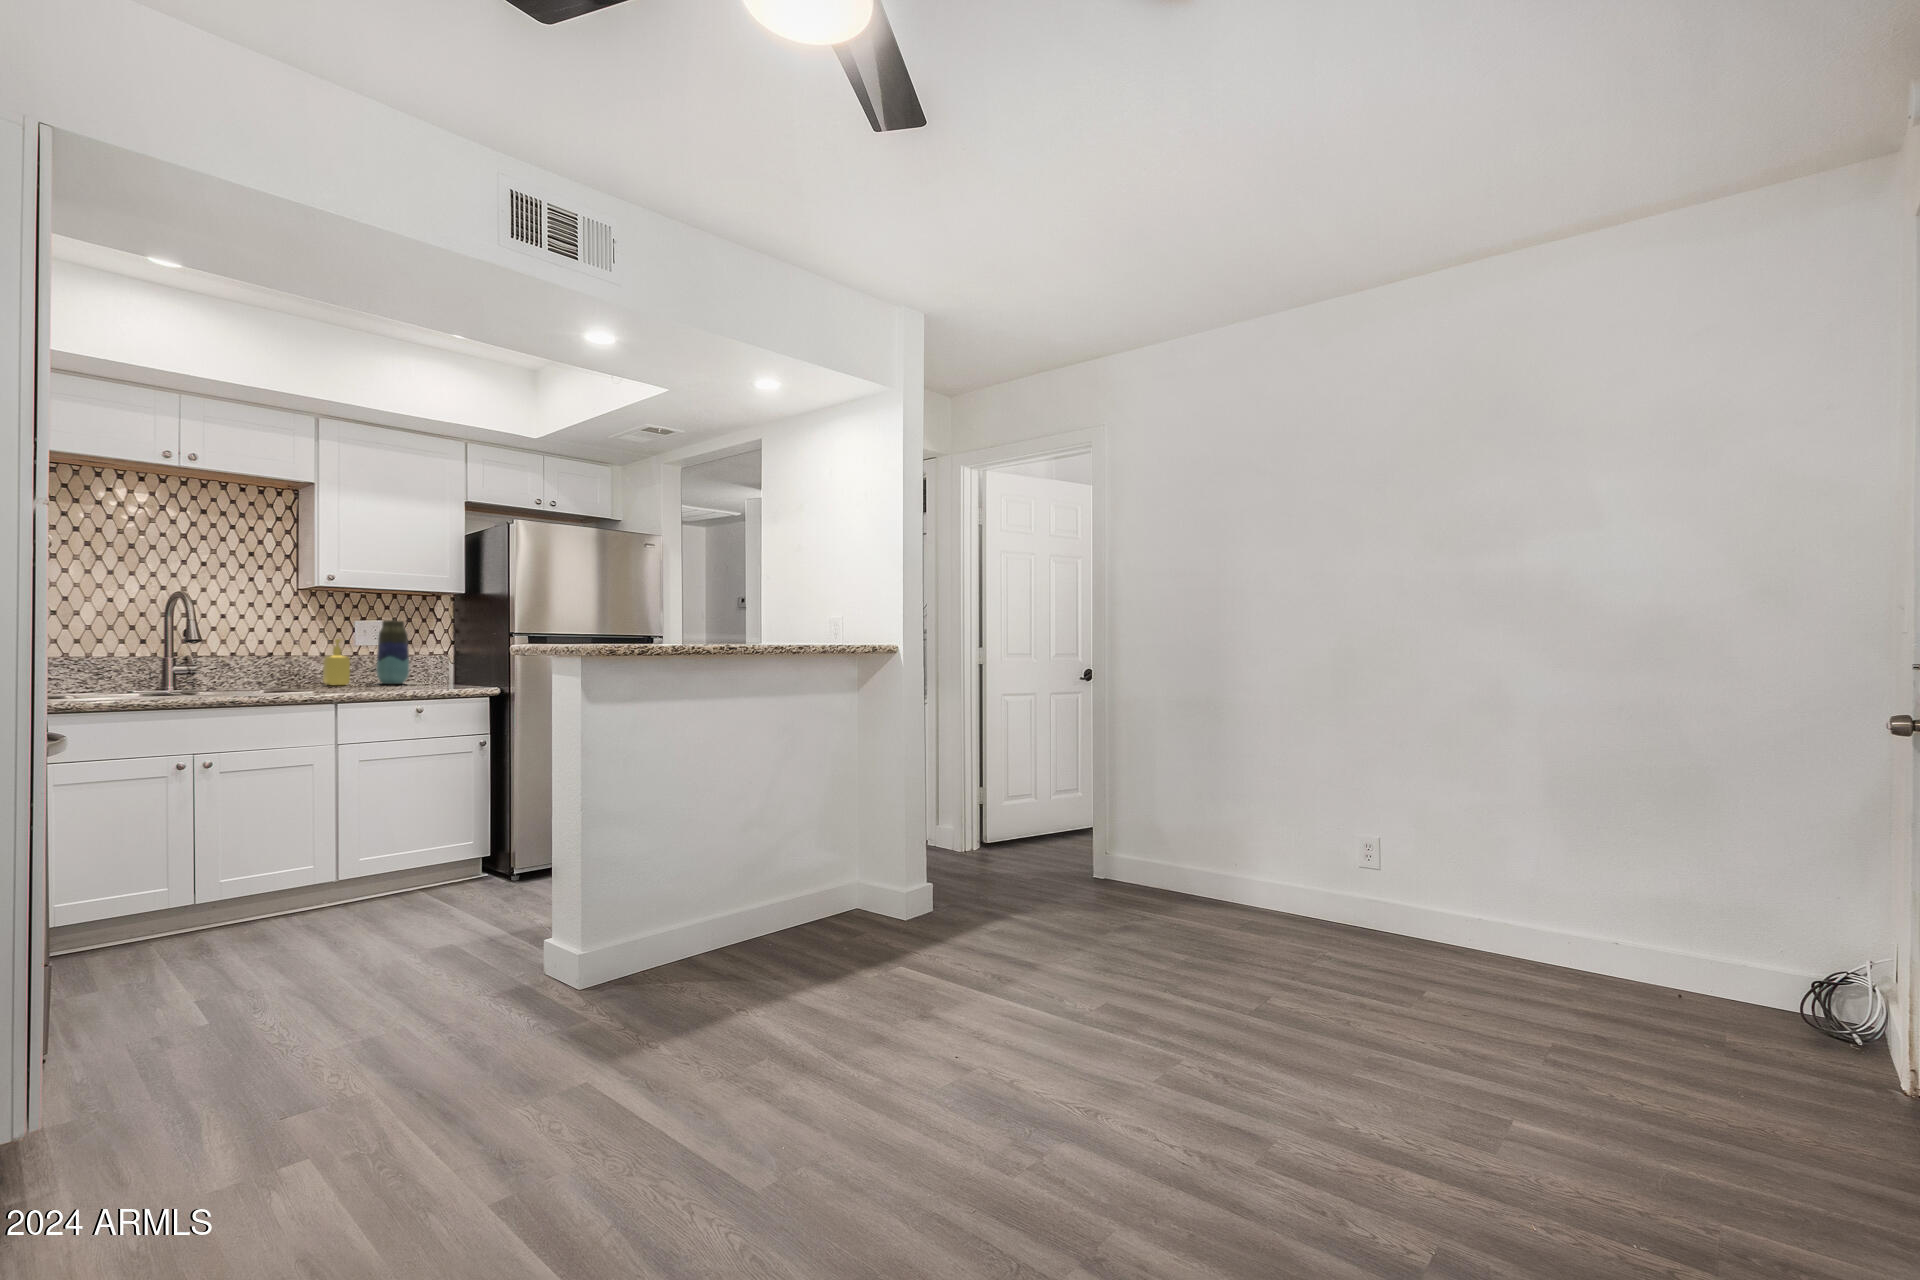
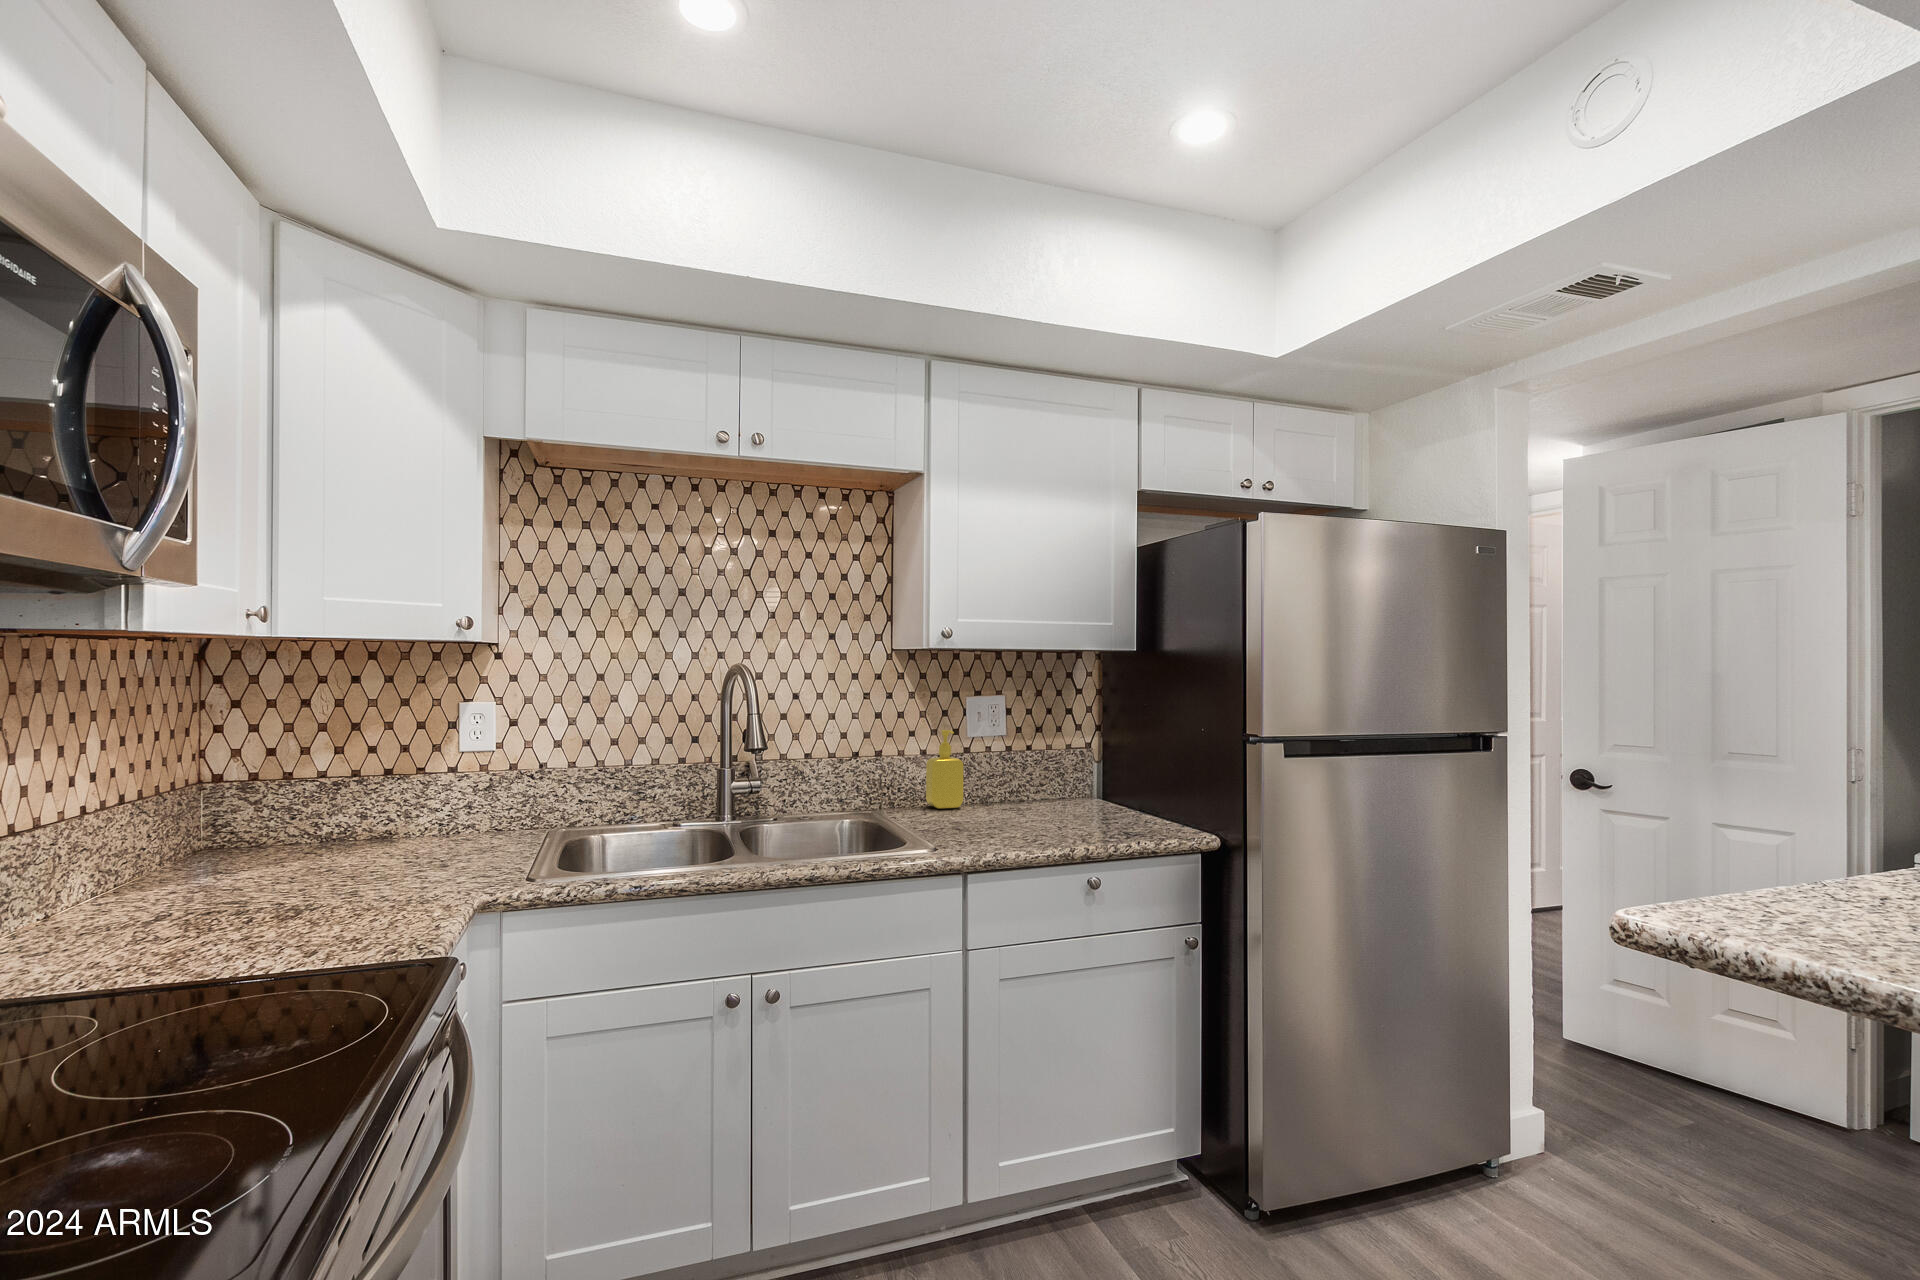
vase: present [376,620,409,684] -> none [997,696,1043,803]

